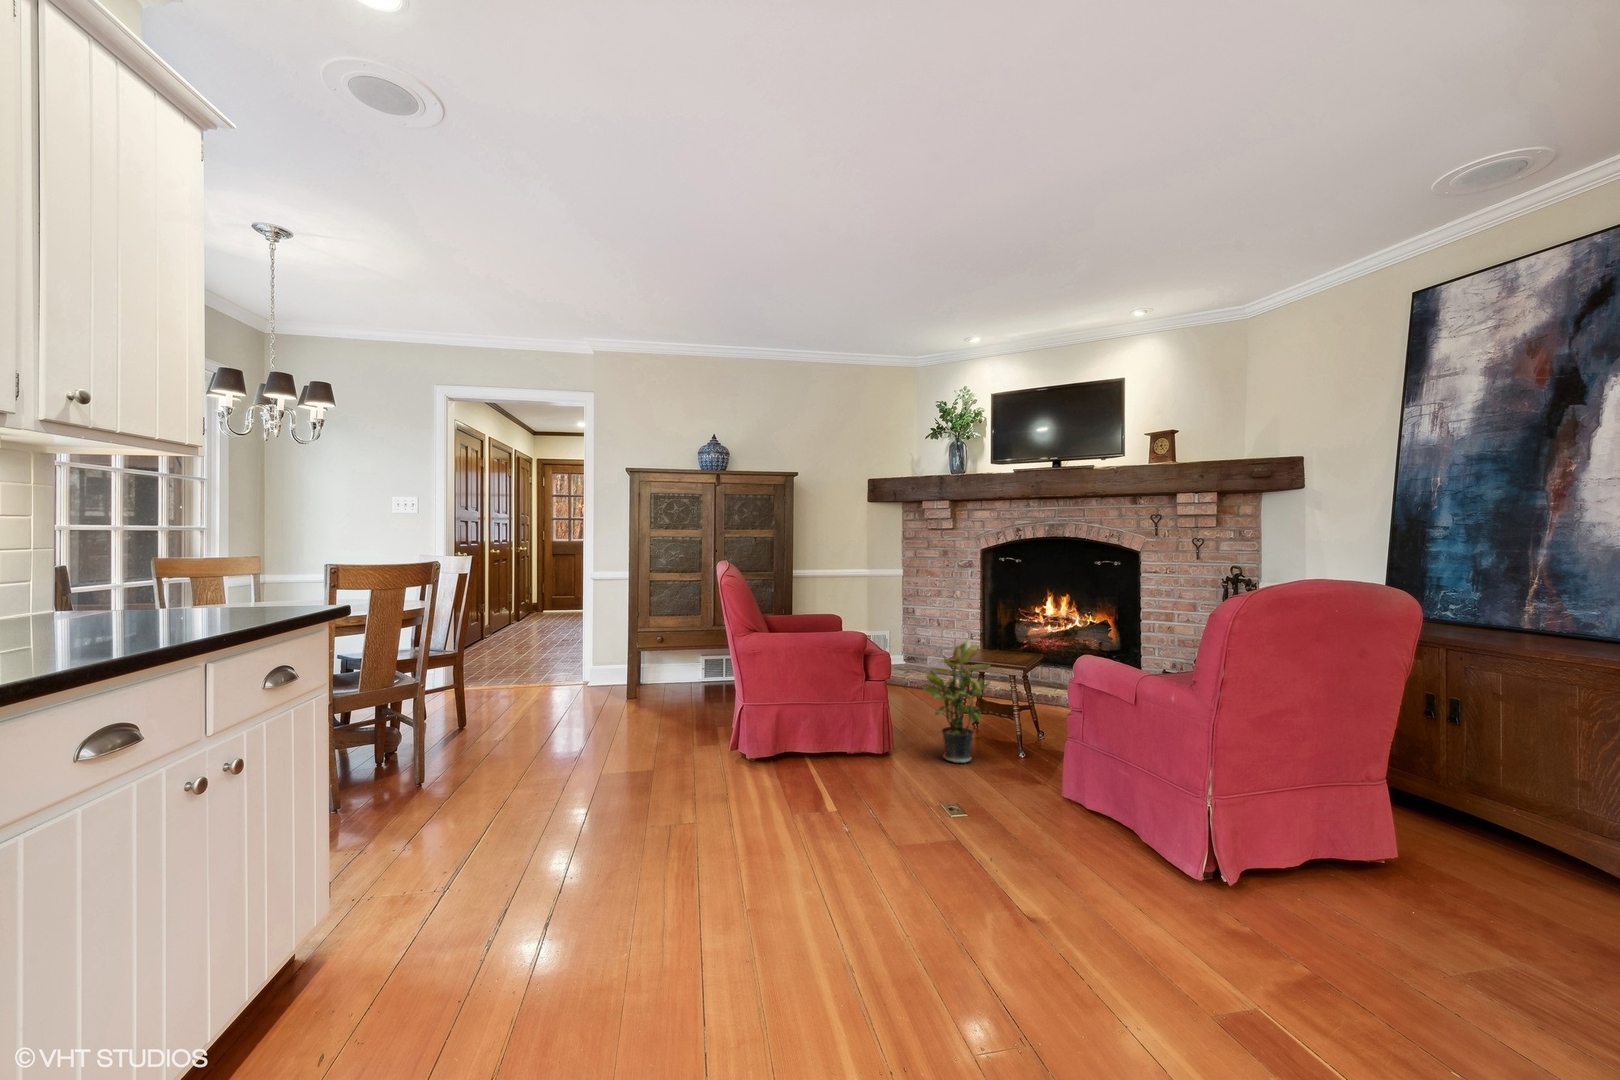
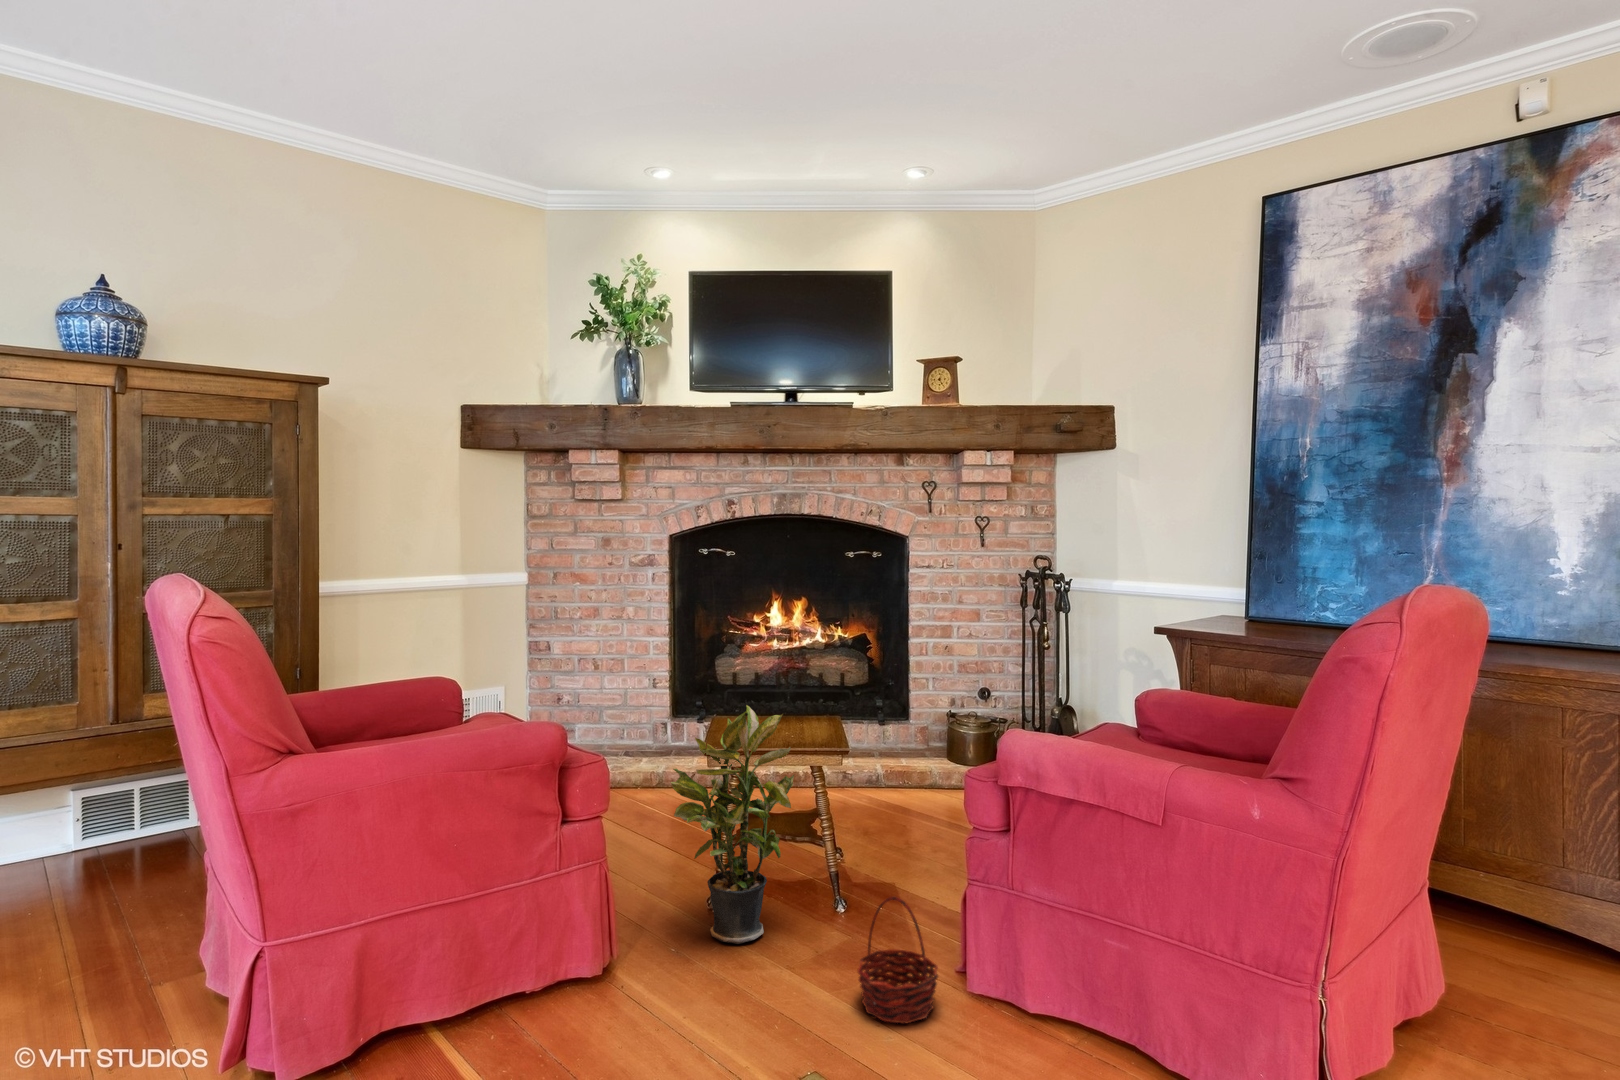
basket: none [993,741,1038,806] -> present [858,897,938,1023]

